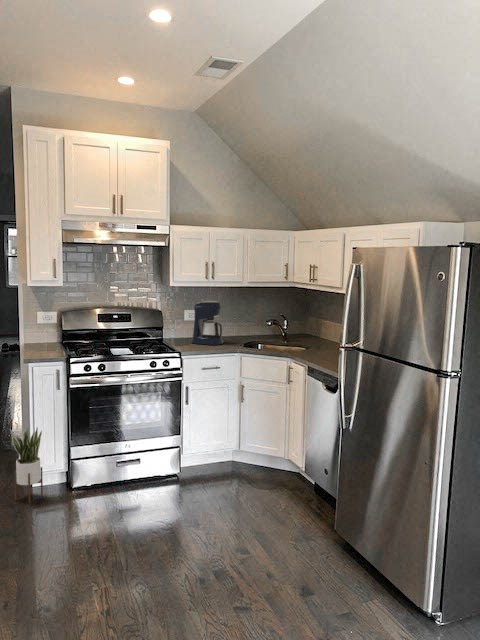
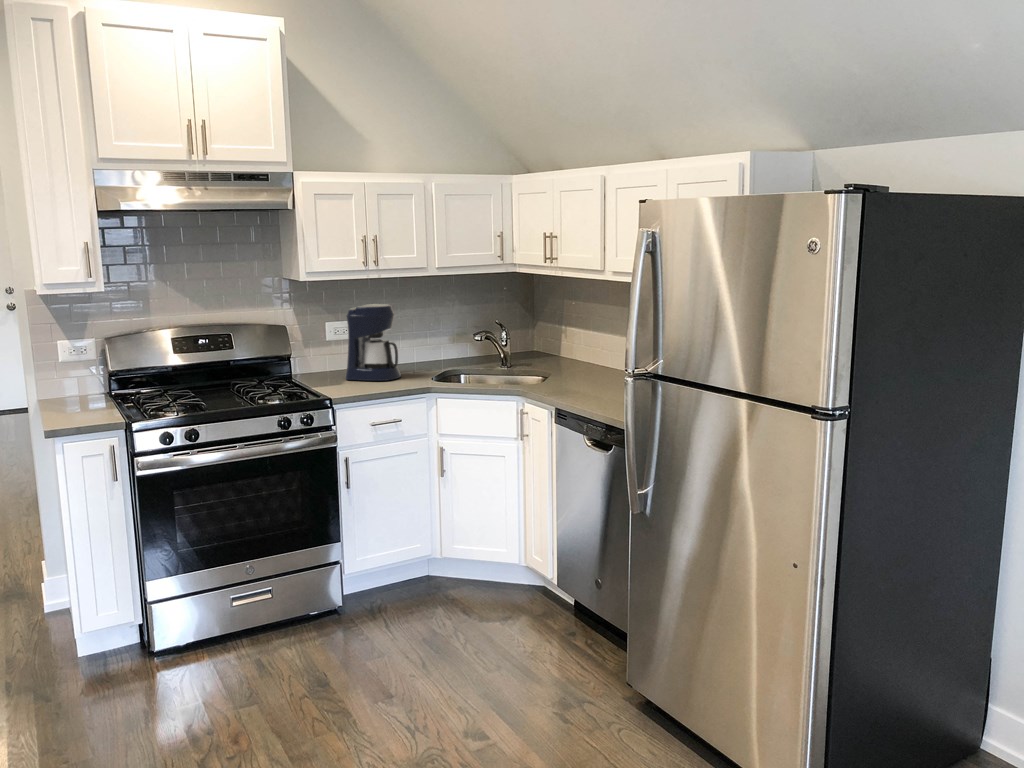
potted plant: present [10,425,43,503] -> none [27,549,101,689]

